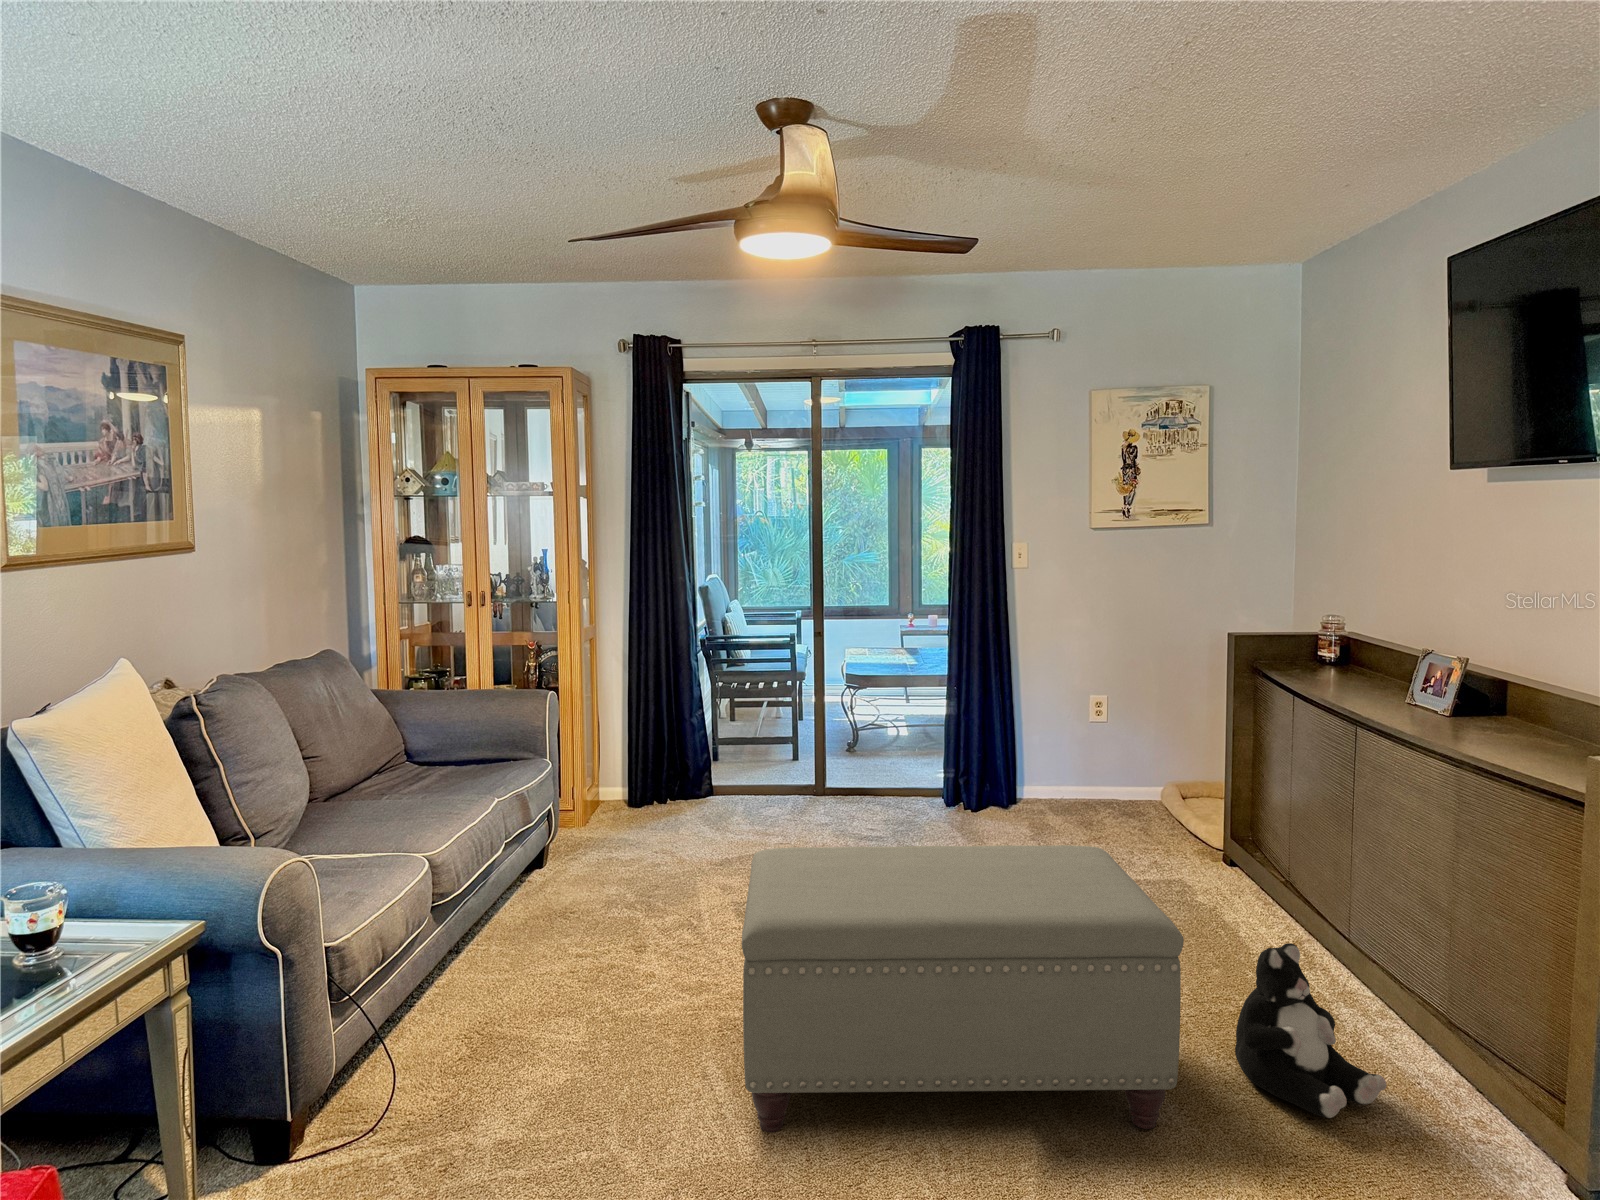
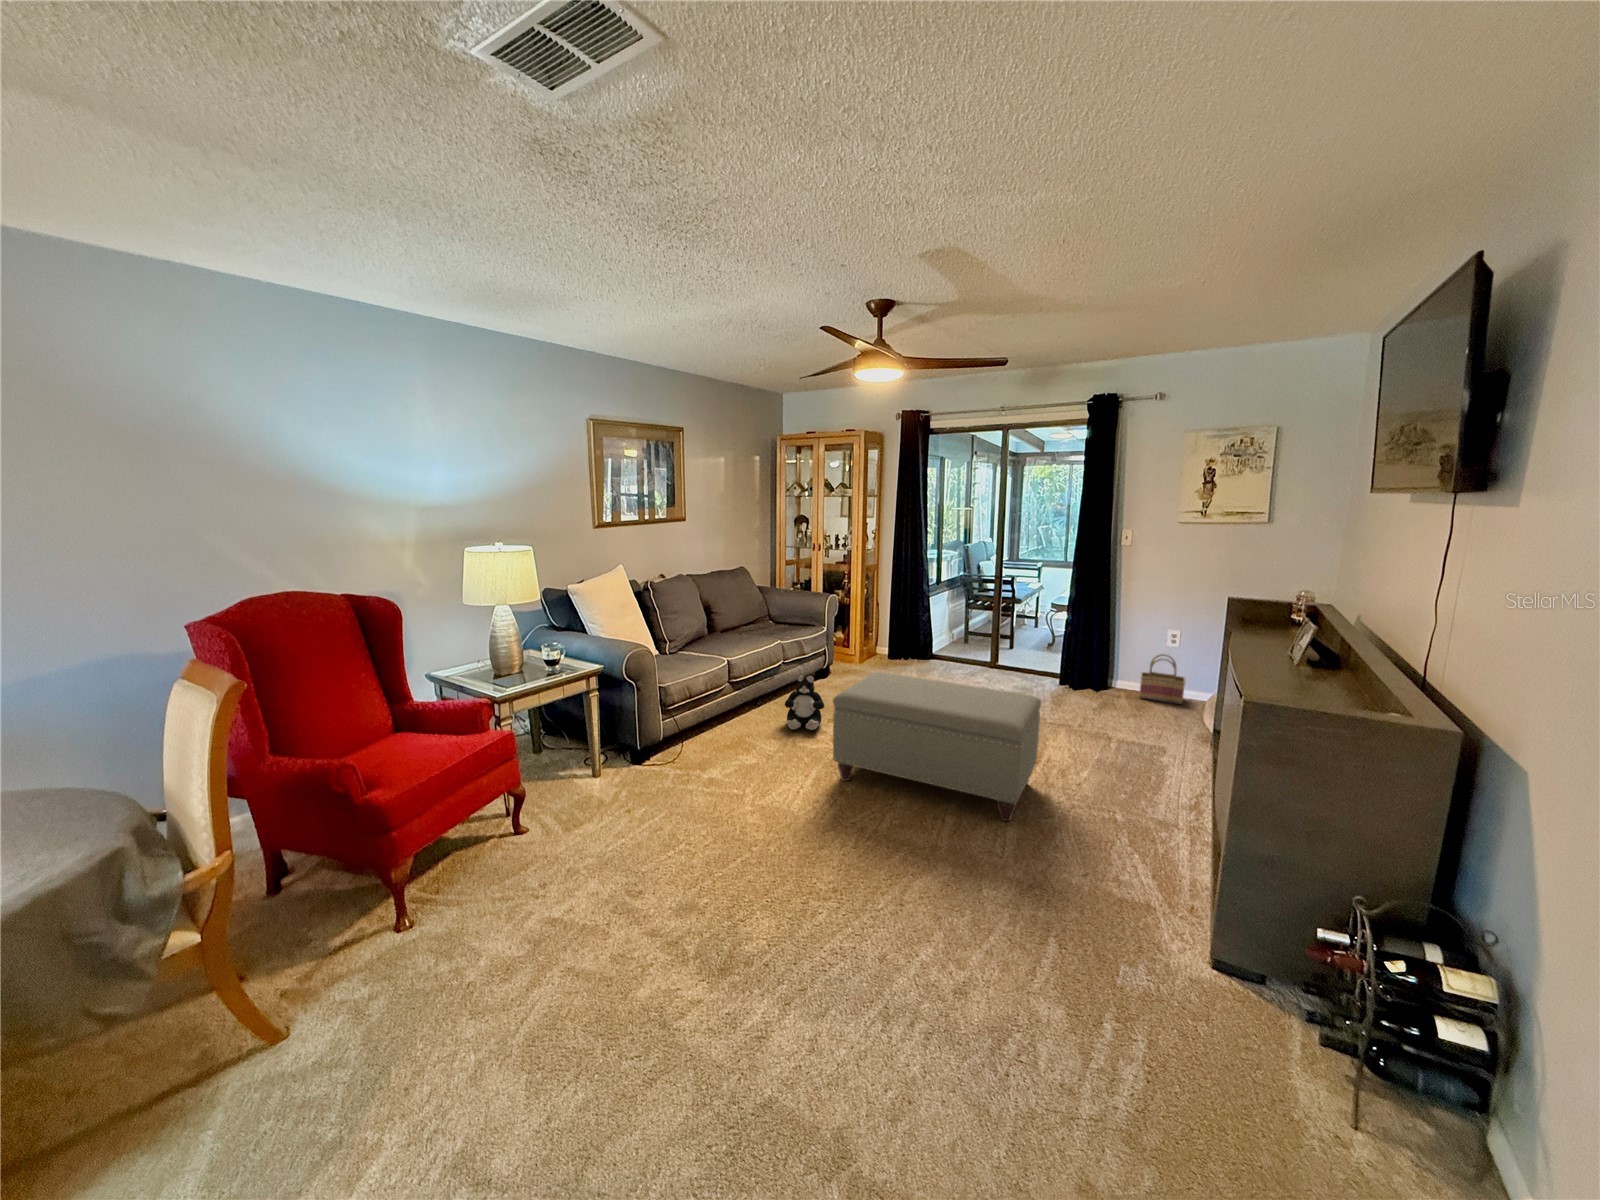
basket: none [1062,733,1132,809] -> present [1139,654,1185,704]
plush toy: present [1235,943,1386,1118] -> present [785,675,824,730]

